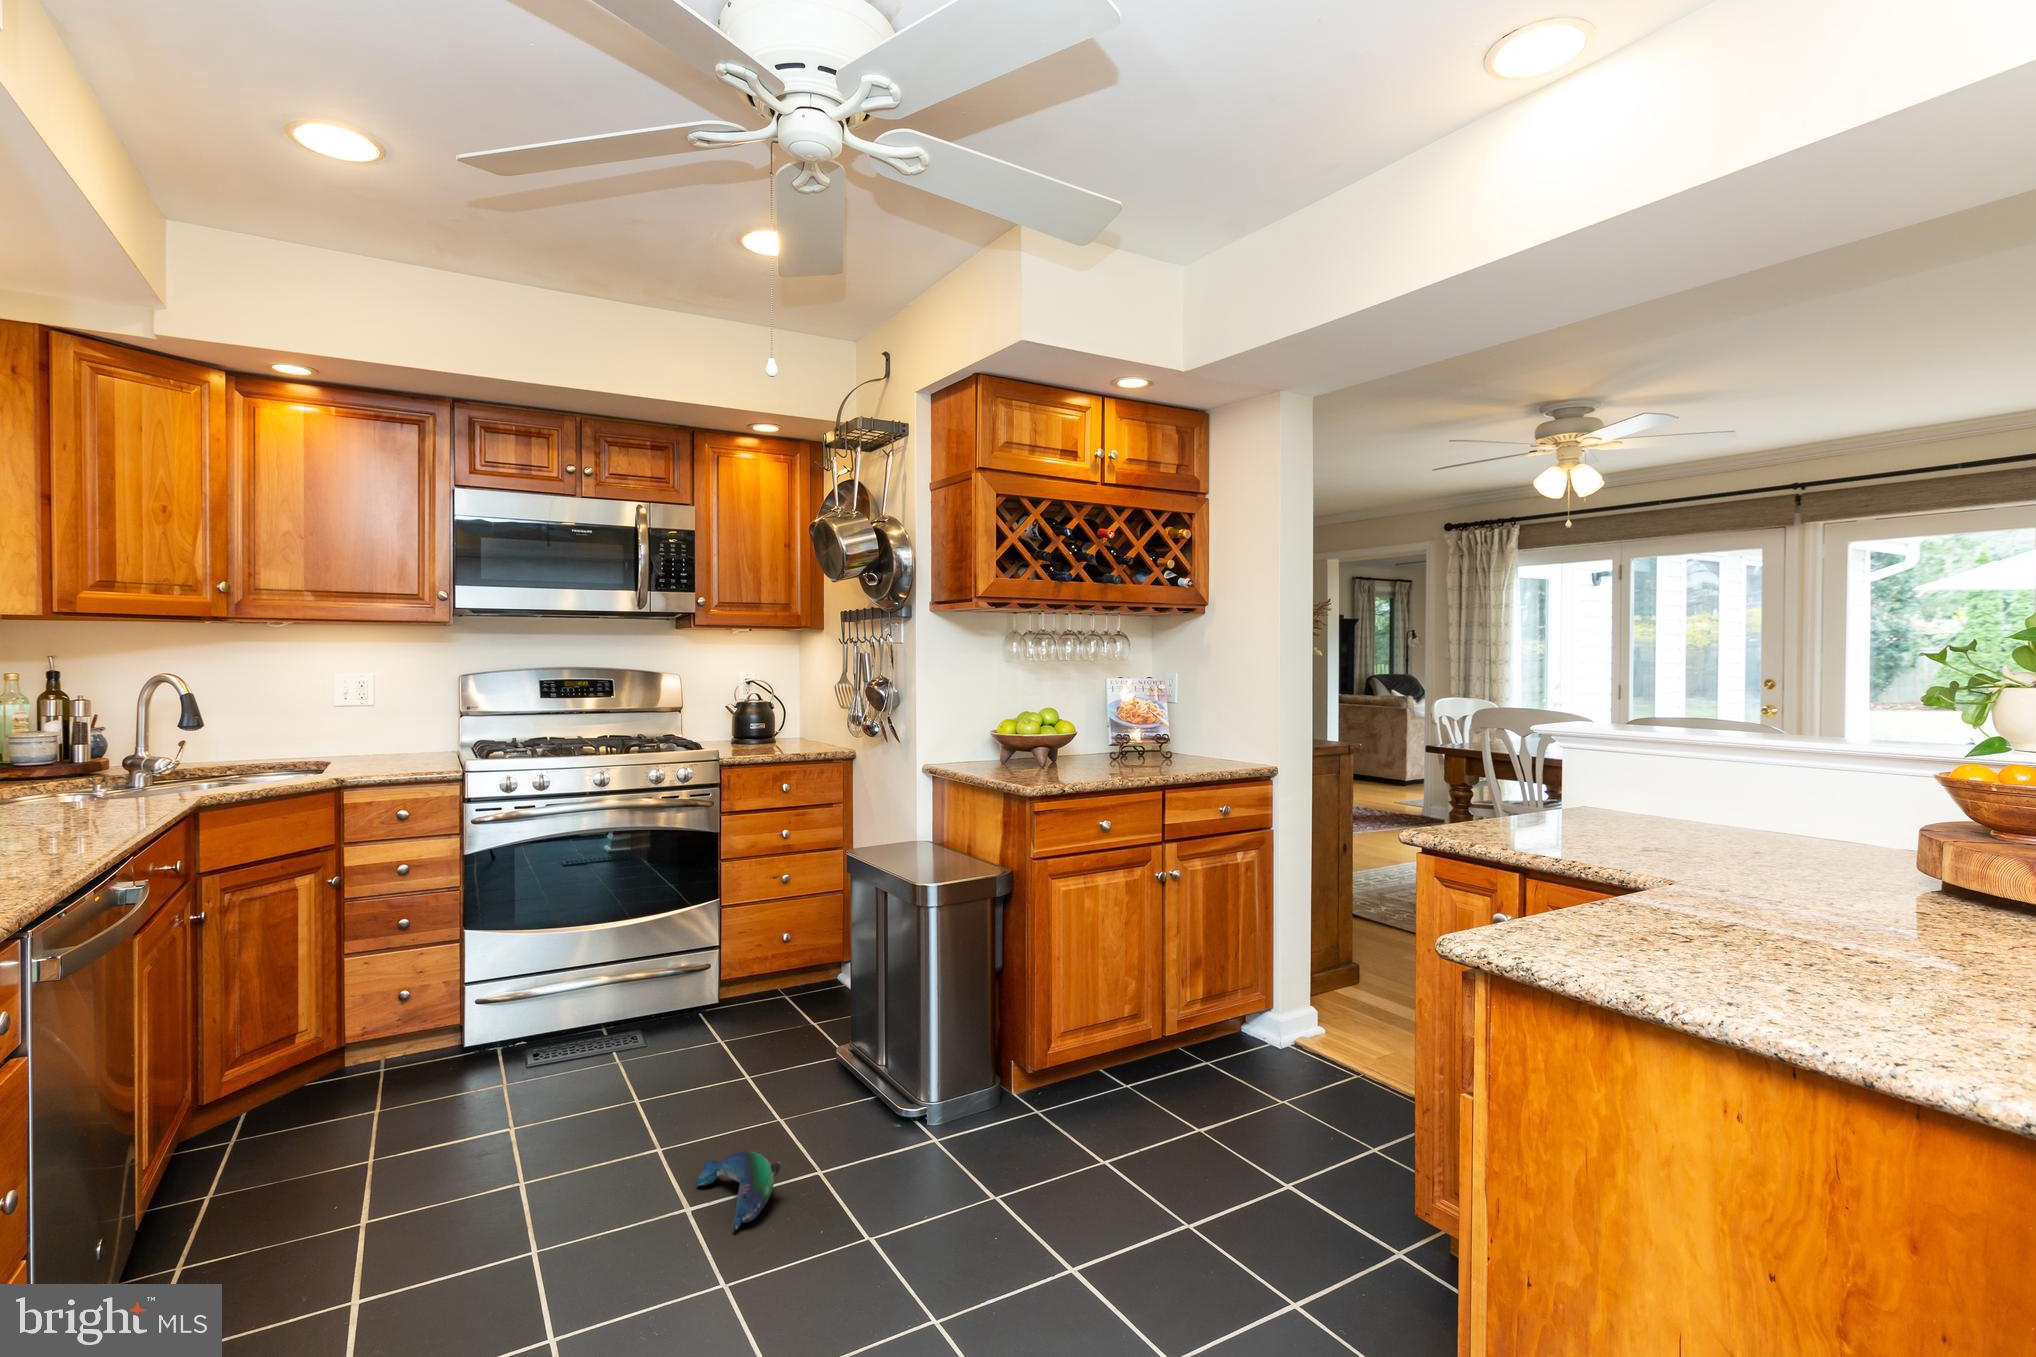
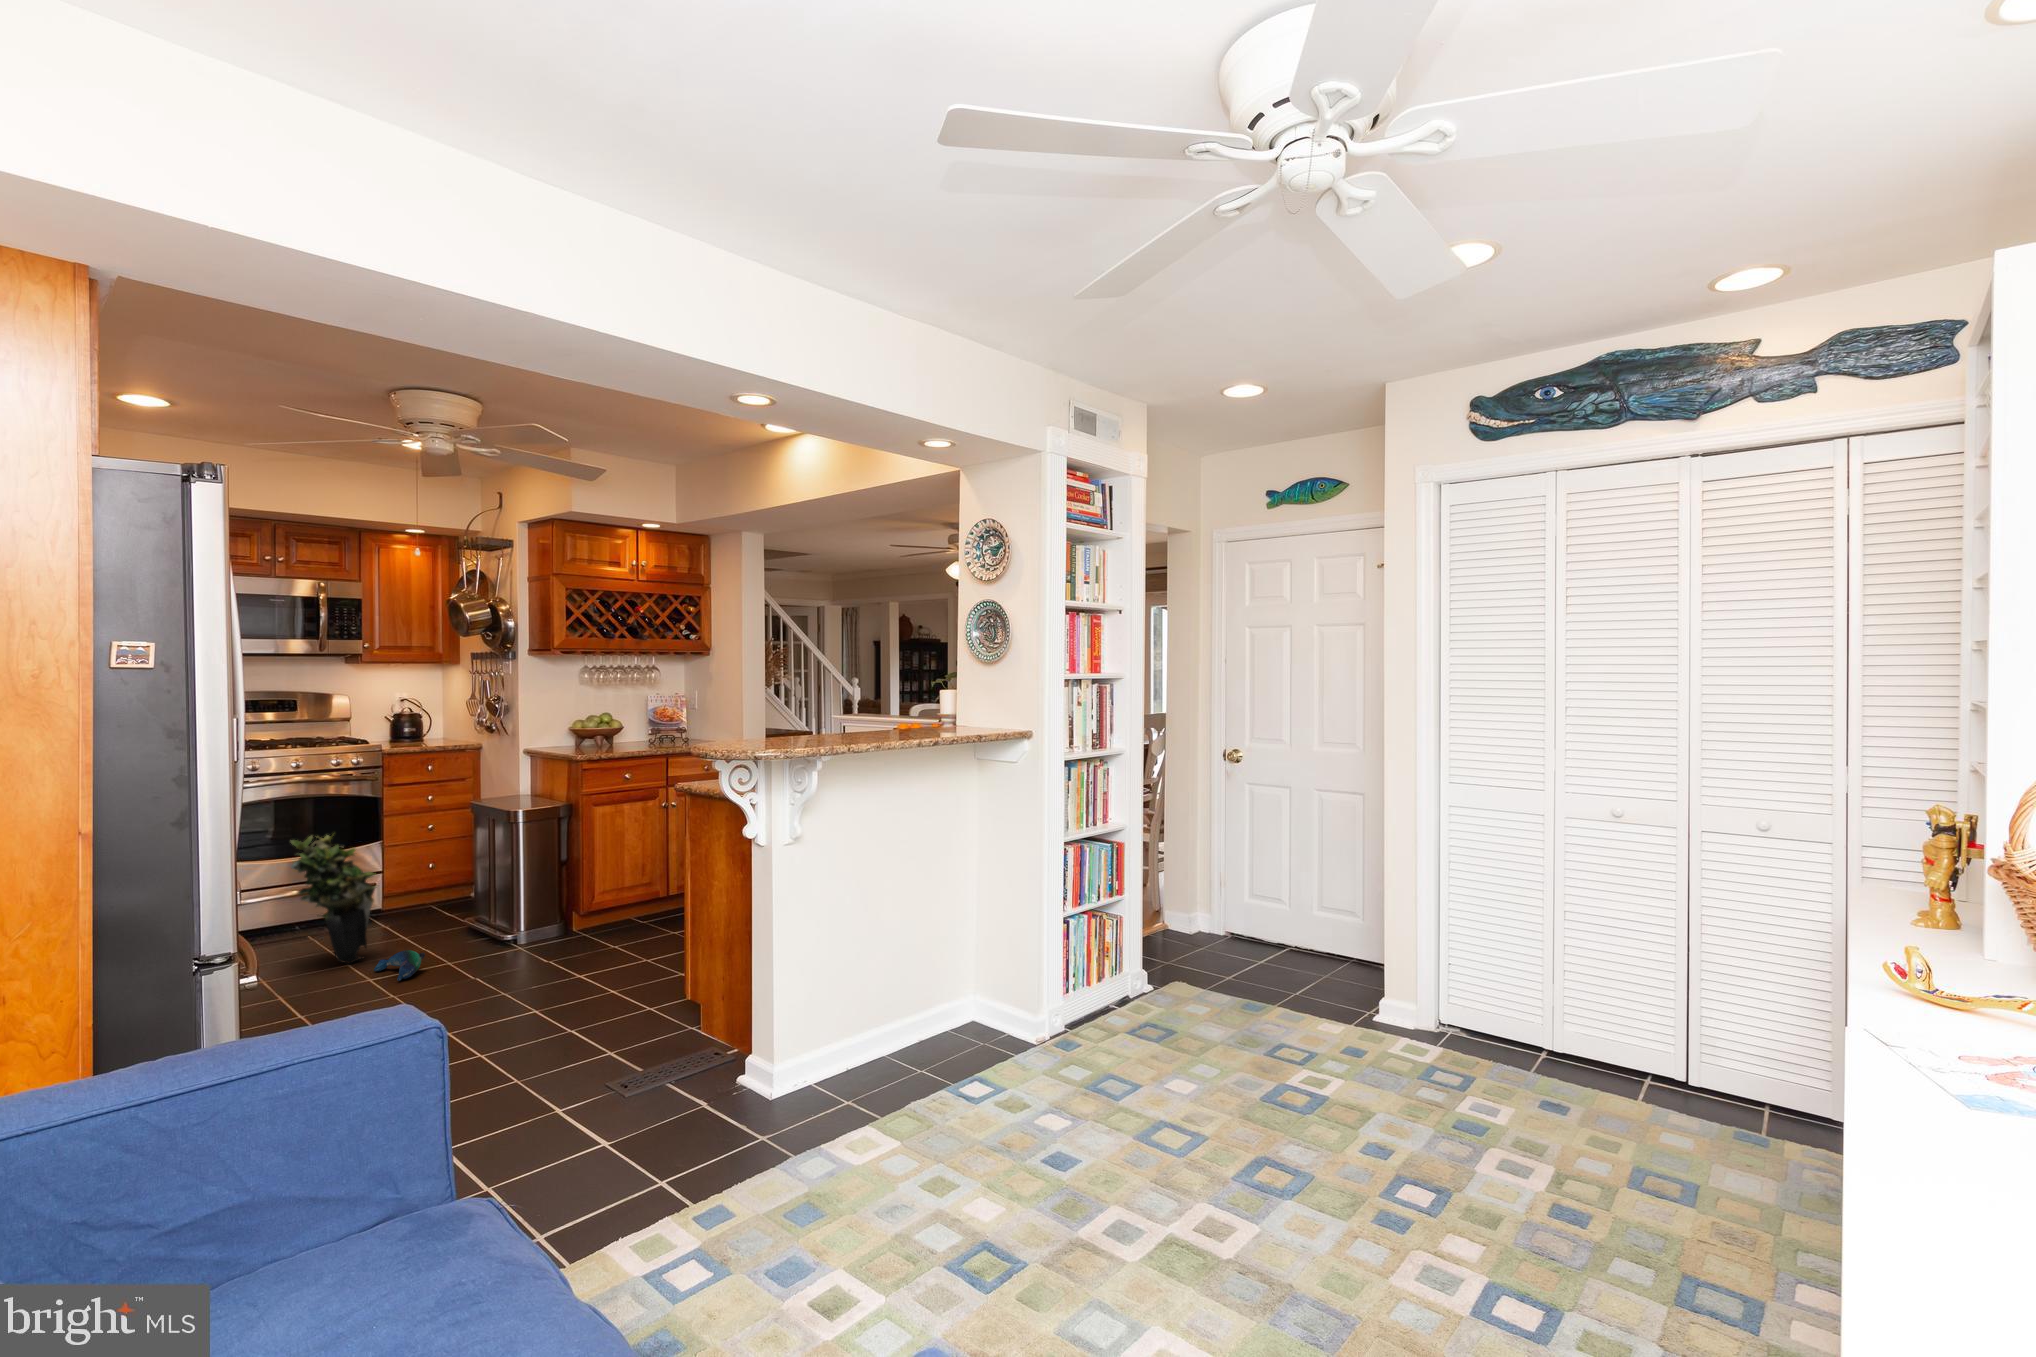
potted plant: none [569,907,708,1153] -> present [291,835,376,964]

